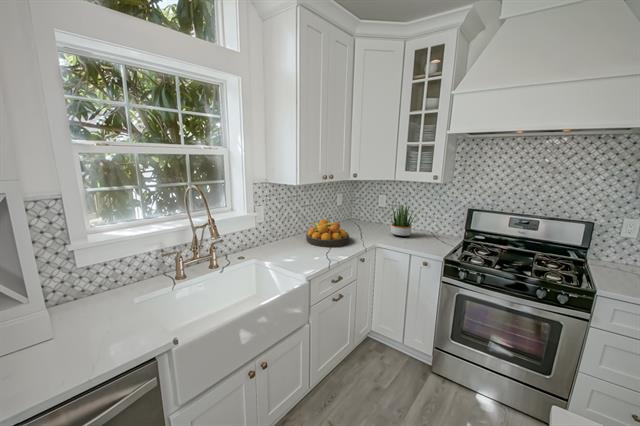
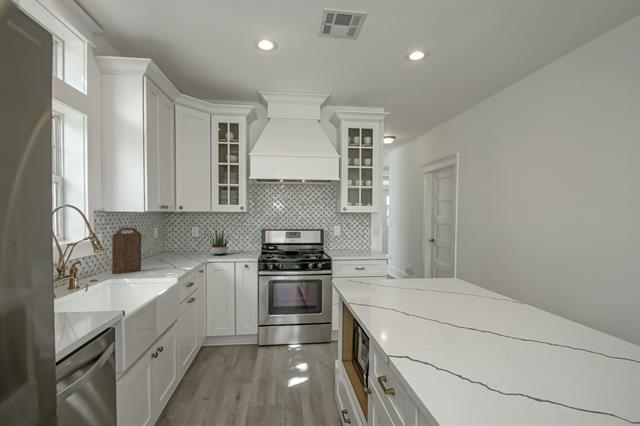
cutting board: none [269,201,297,247] -> present [112,228,141,274]
fruit bowl: present [306,219,349,247] -> none [141,246,184,267]

